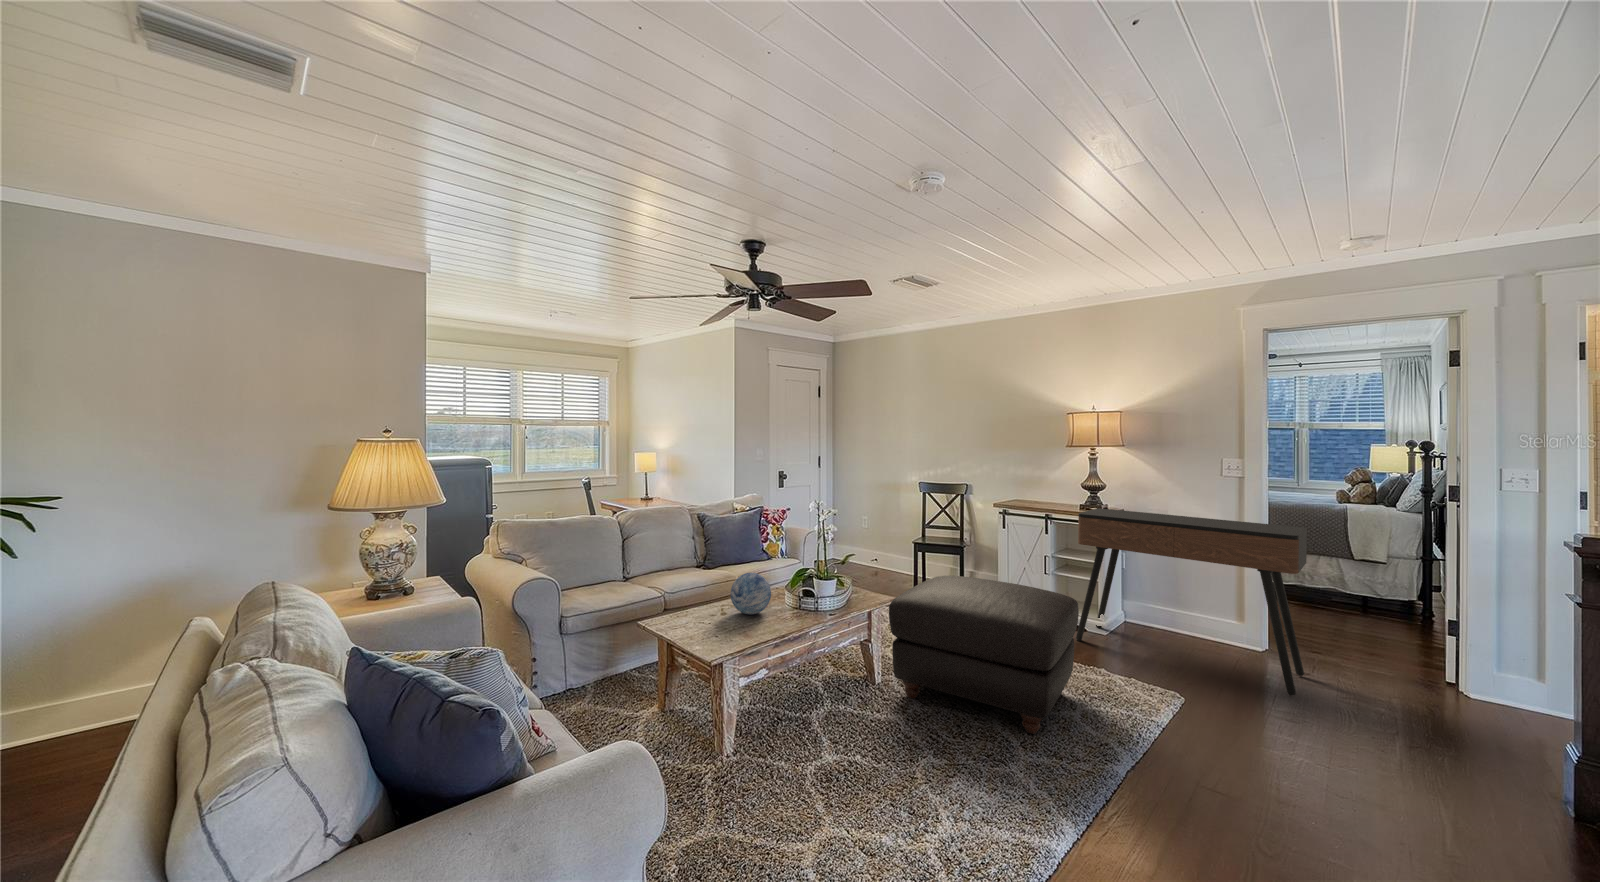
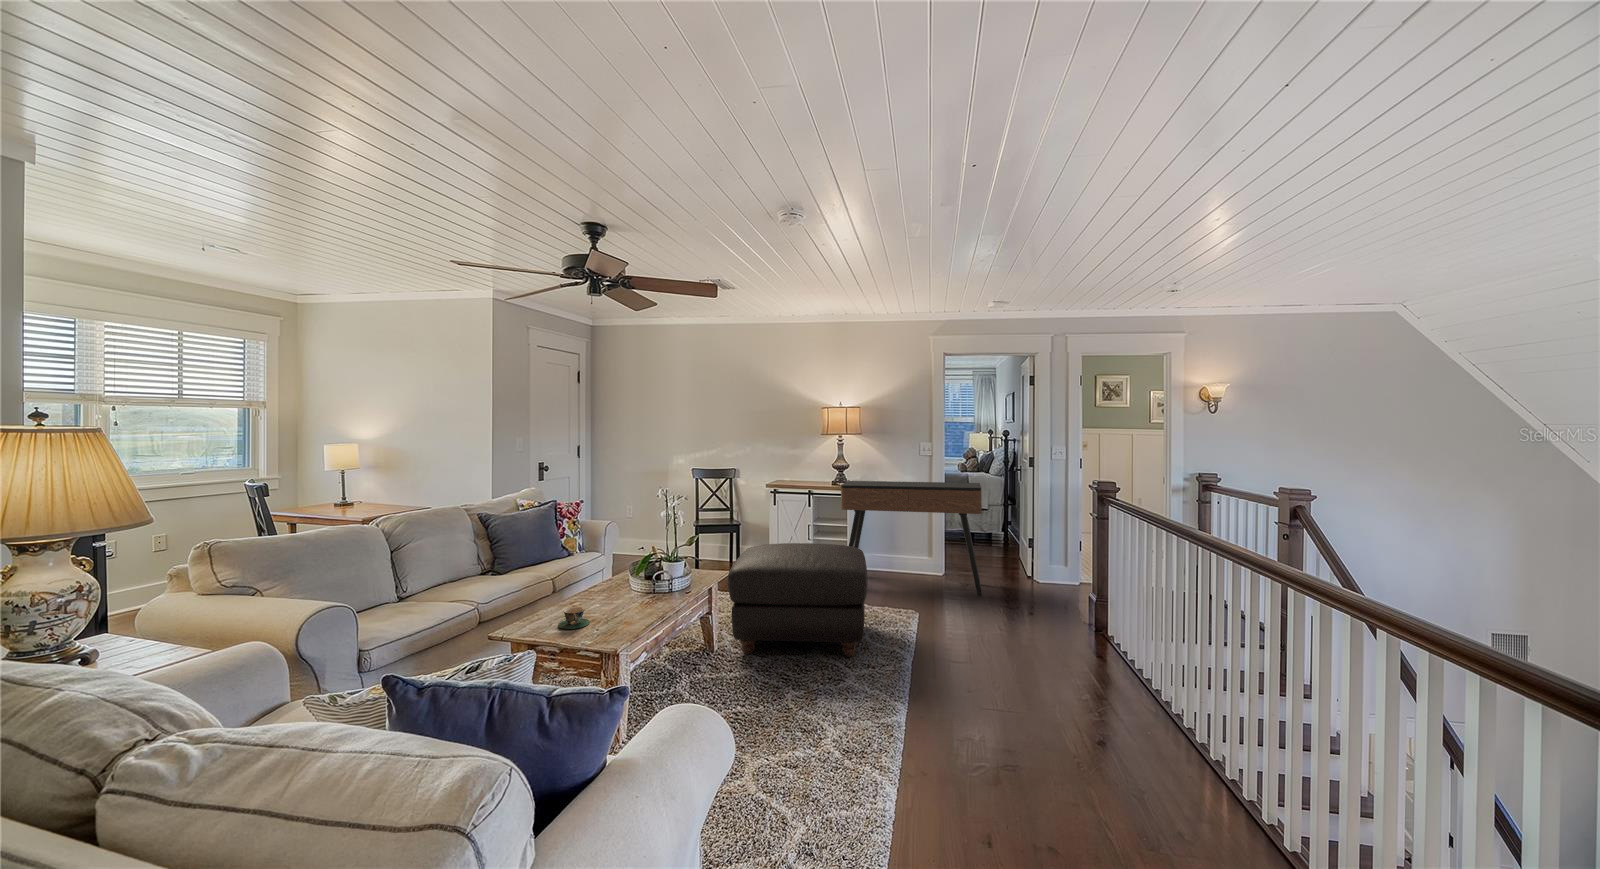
decorative orb: present [730,573,771,615] -> none [583,561,626,604]
teacup: none [694,613,723,635] -> present [558,607,590,629]

